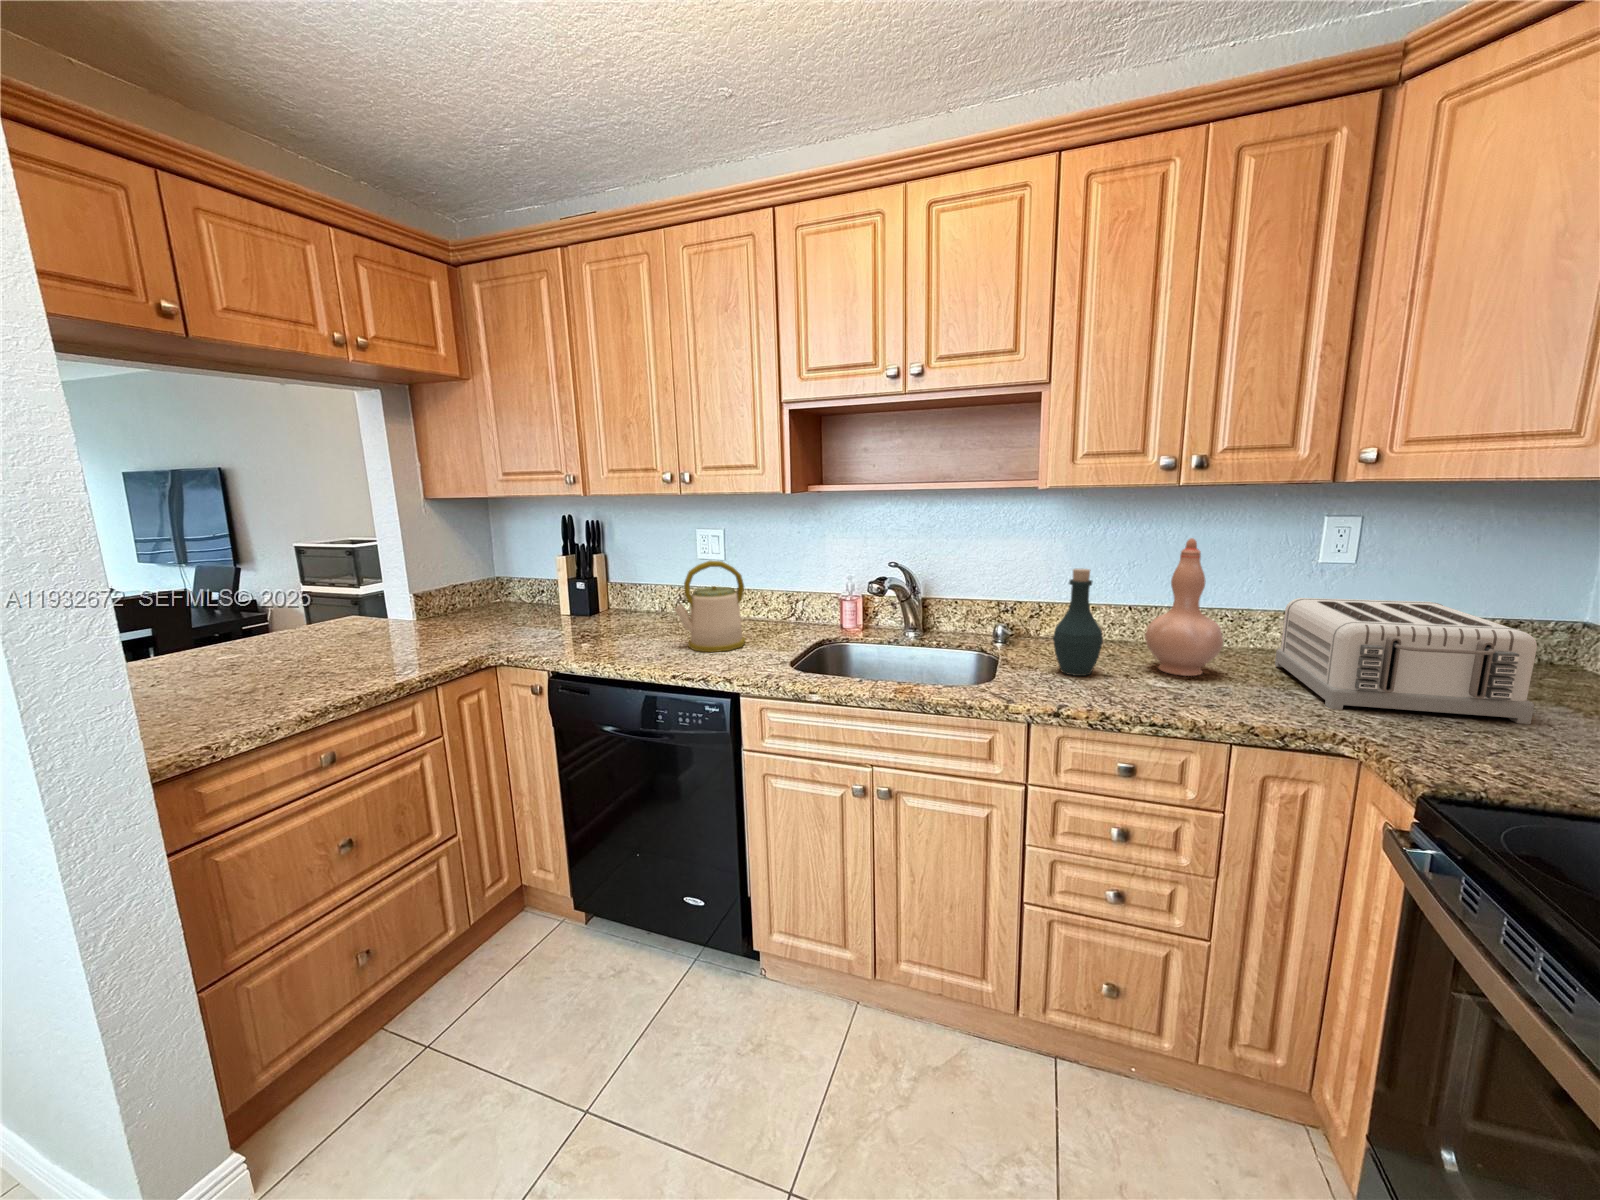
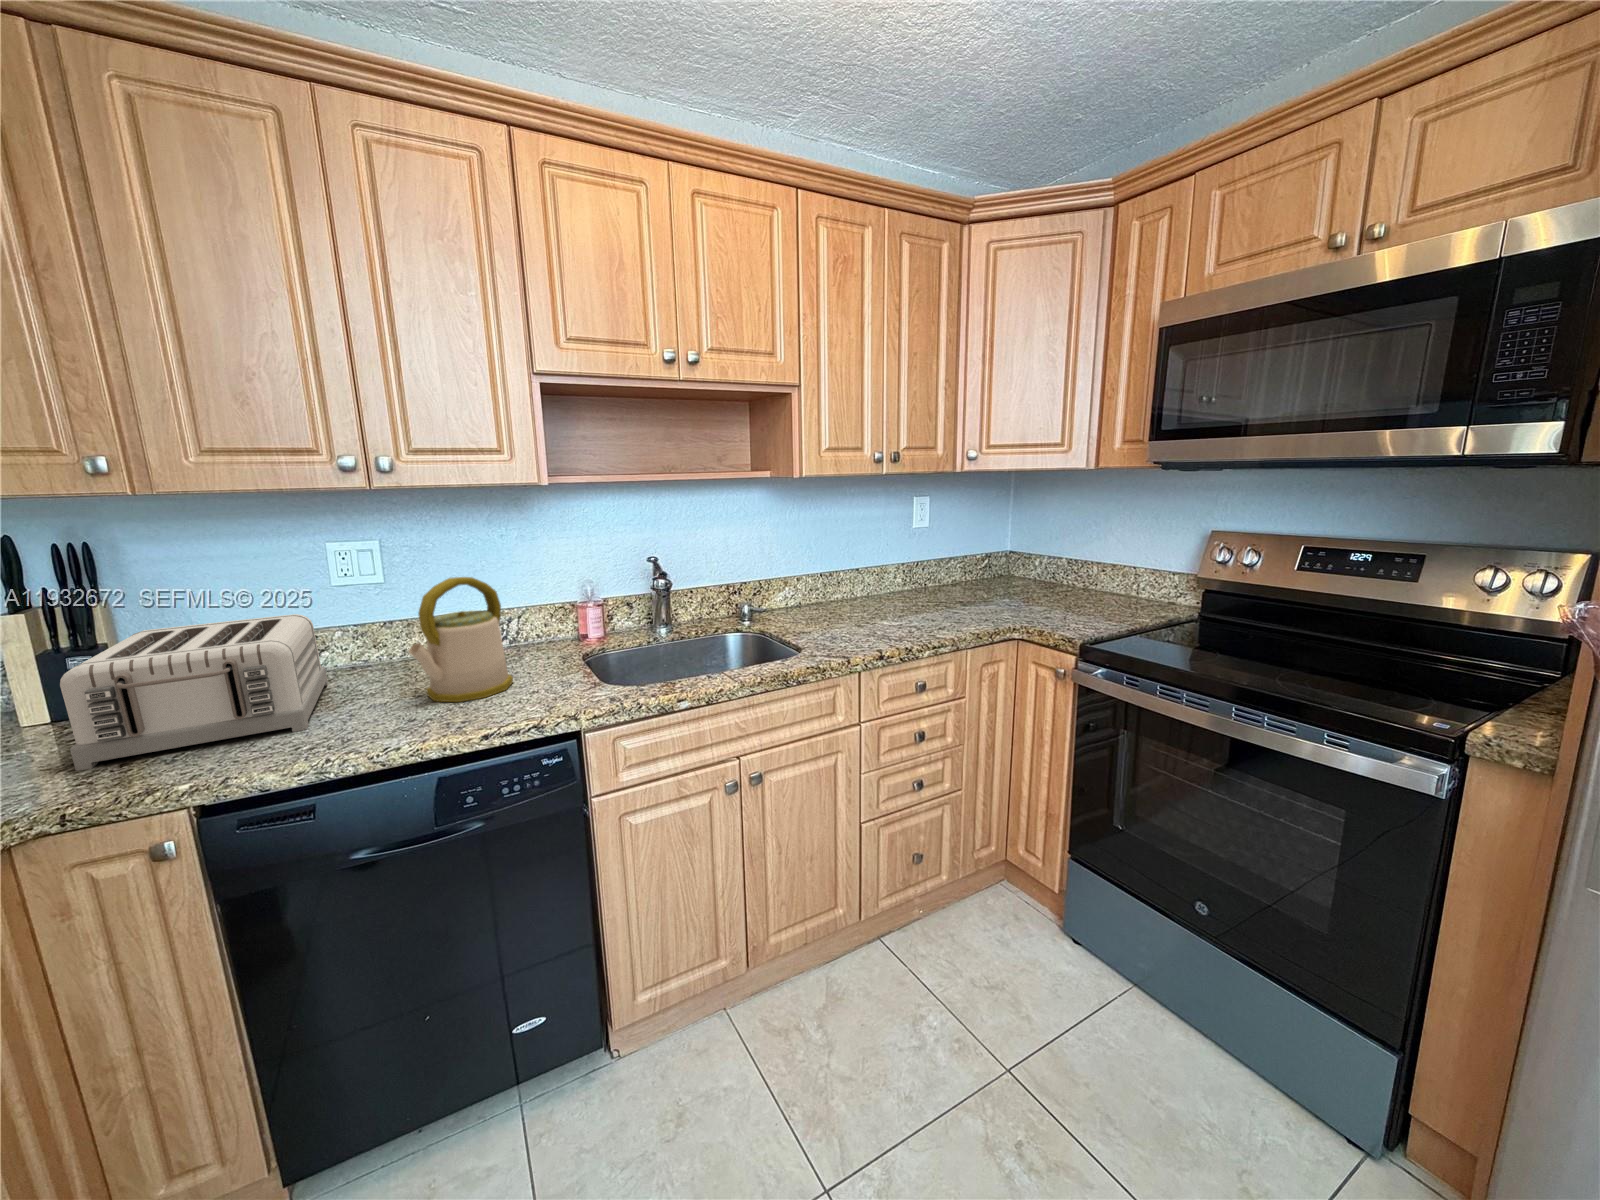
vase: present [1145,538,1223,676] -> none [865,513,916,615]
bottle: present [1053,569,1103,676] -> none [823,542,861,630]
toaster: present [1275,598,1537,724] -> present [60,614,328,771]

